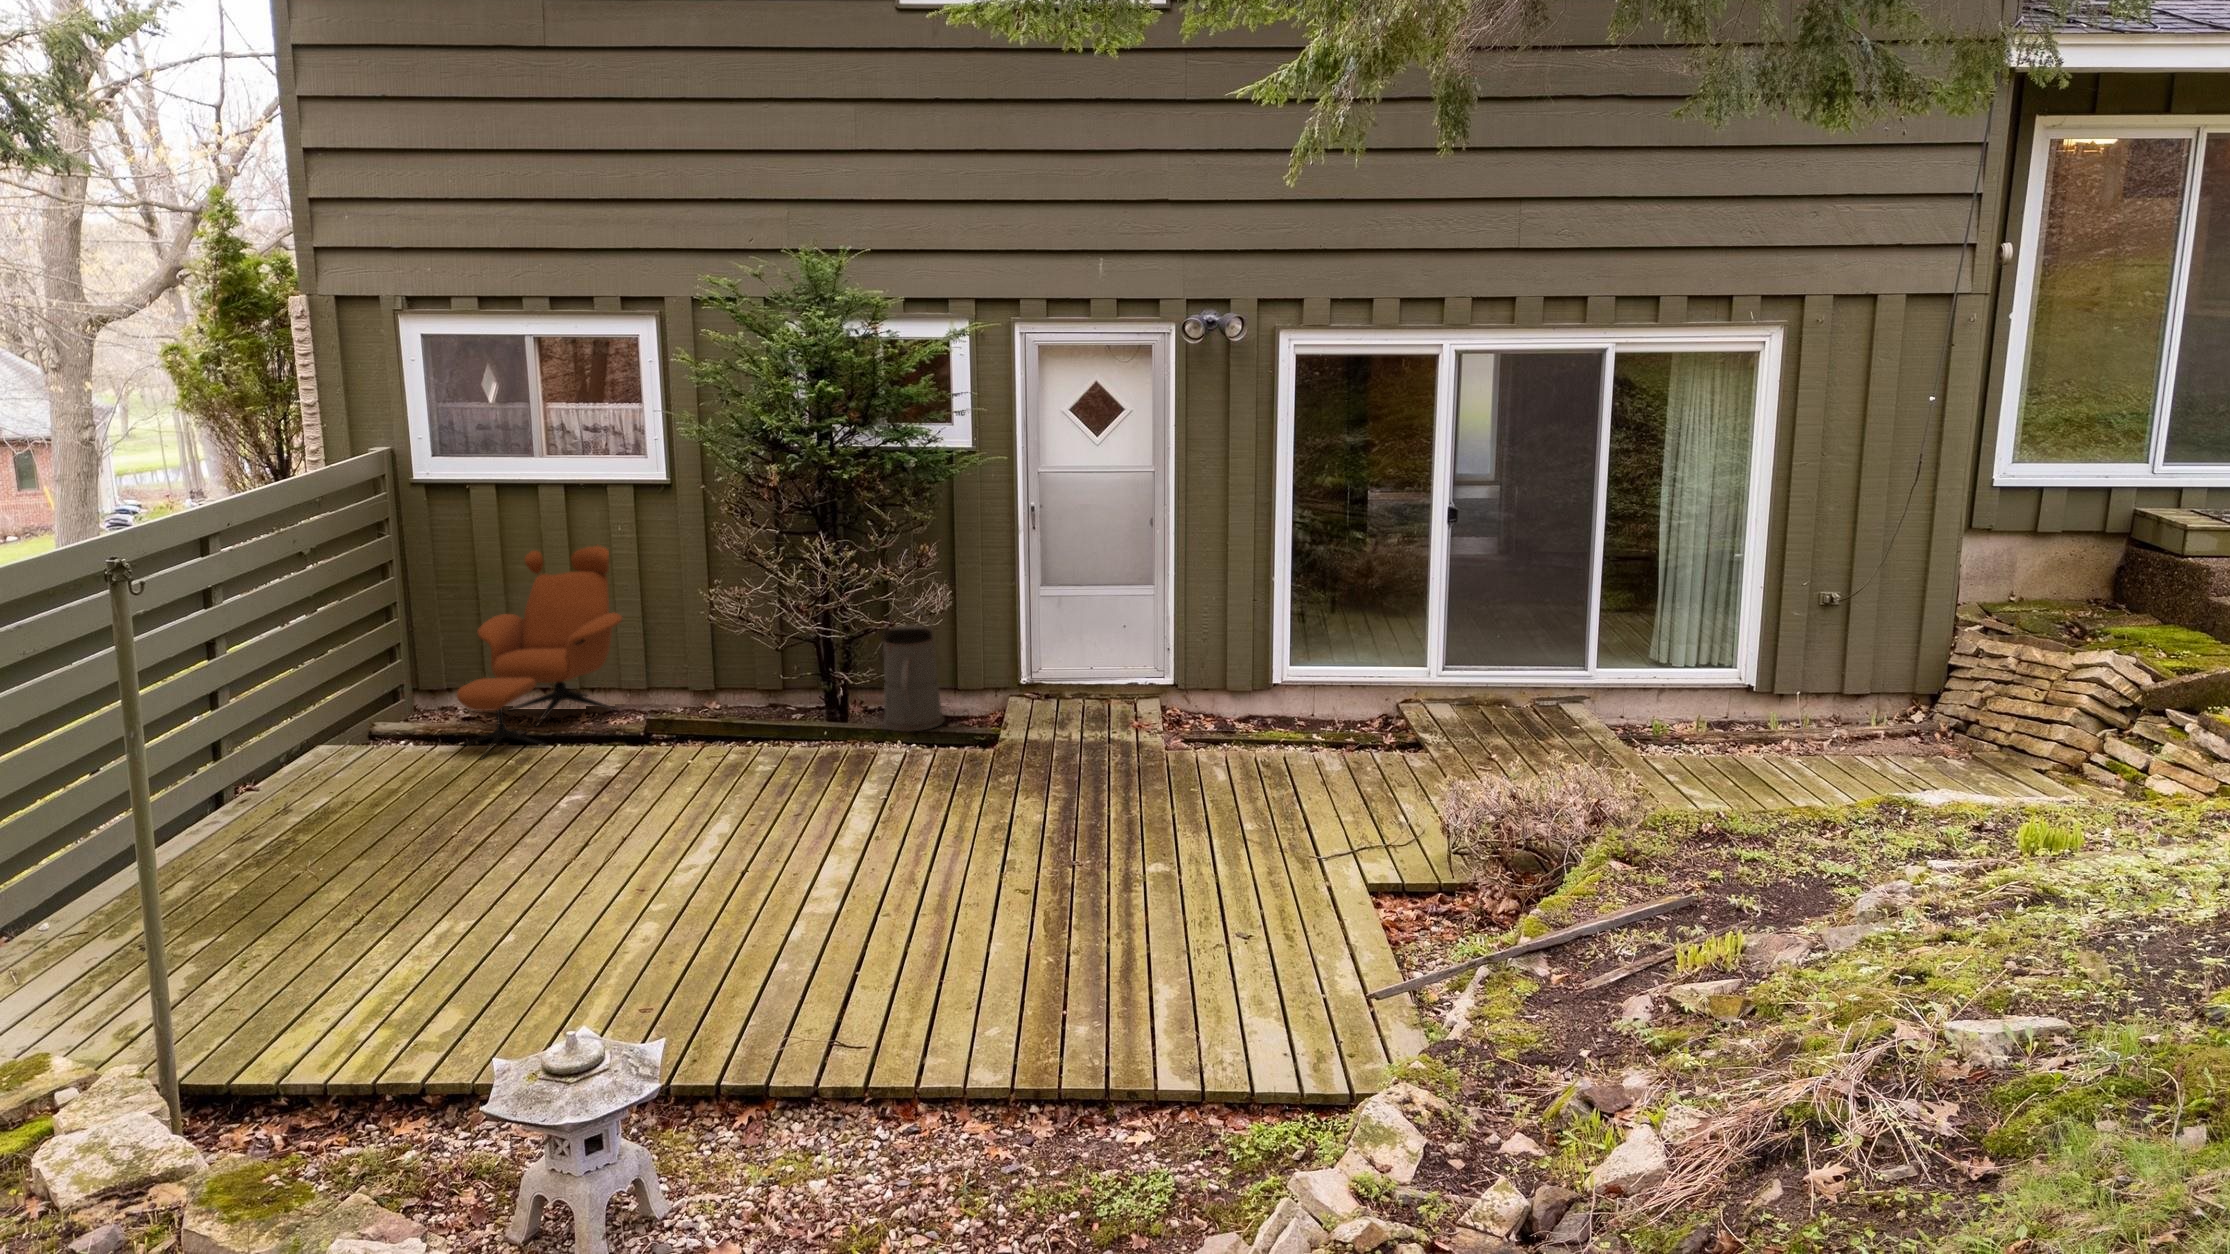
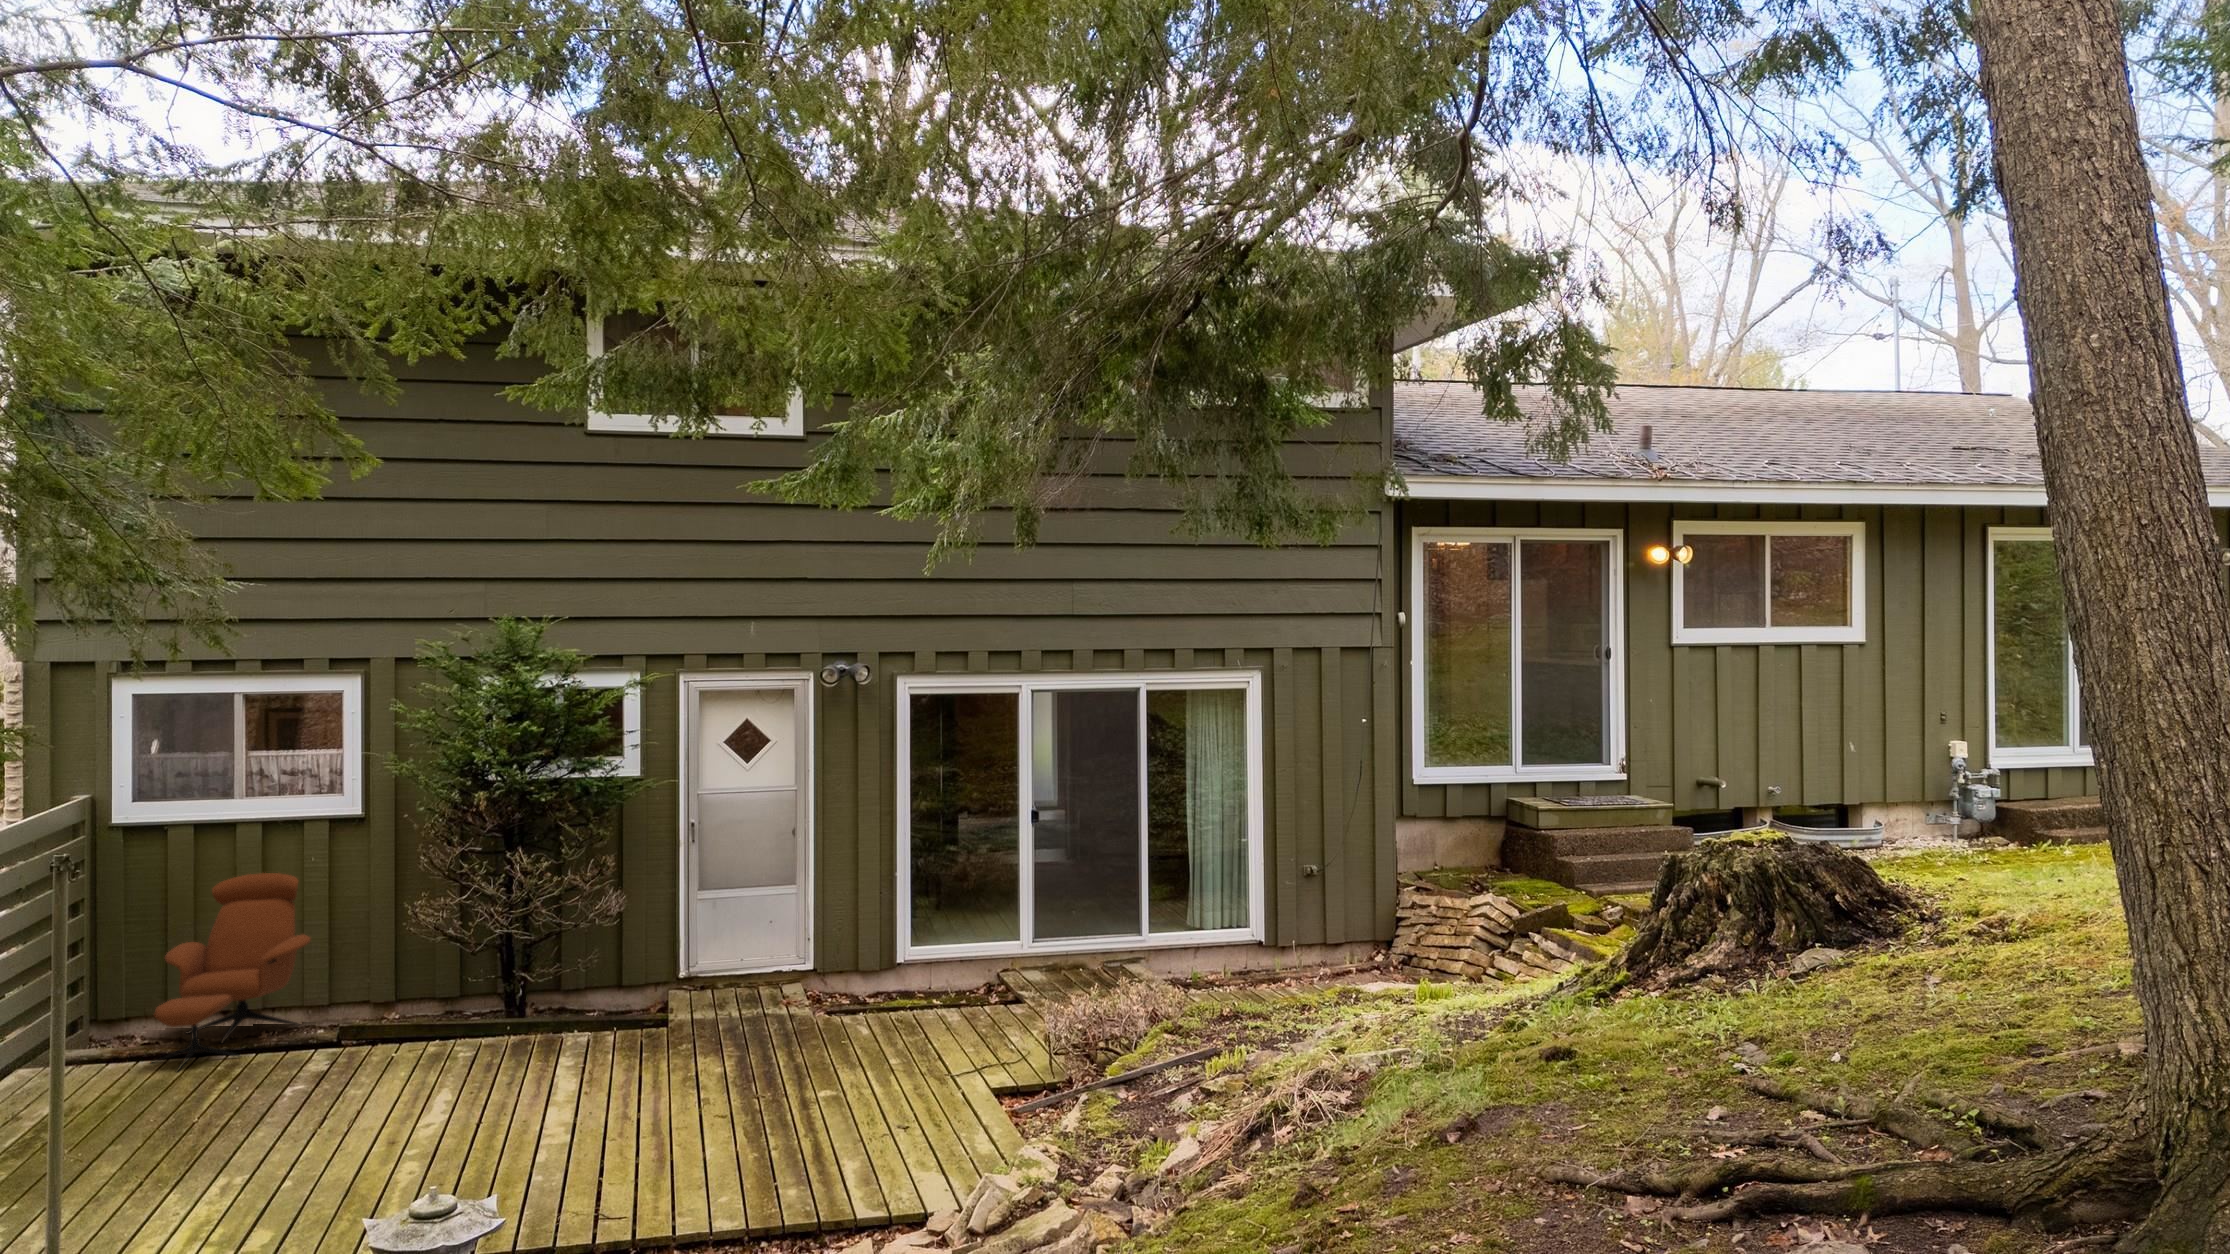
watering can: present [882,606,944,732] -> none [562,911,618,1021]

